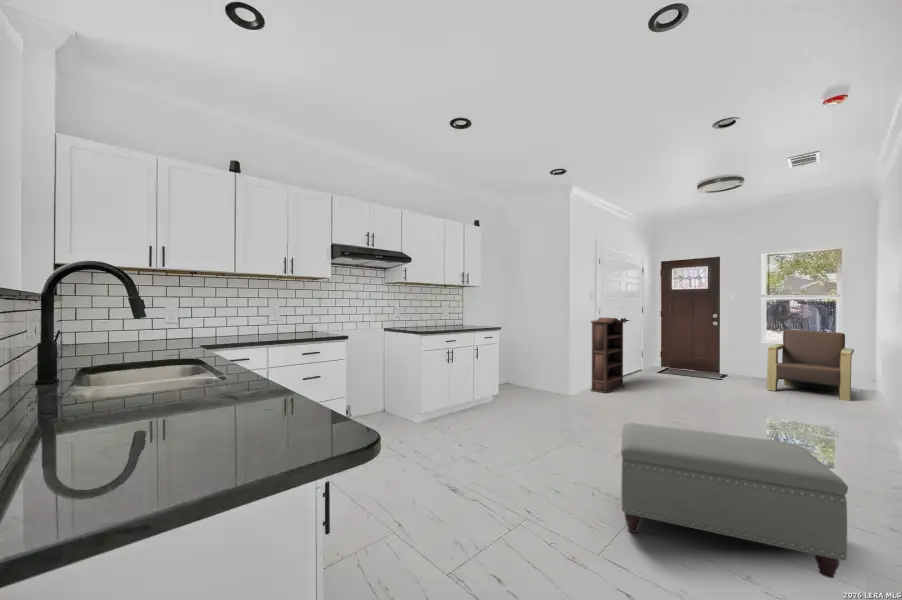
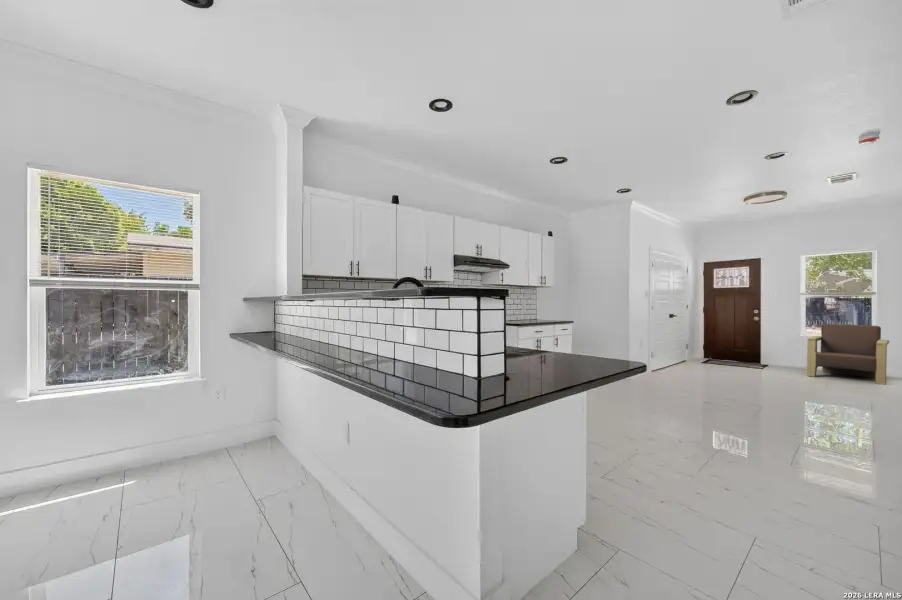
bookshelf: present [591,318,624,393] -> none [647,313,675,377]
ottoman: present [621,423,848,578] -> none [702,388,882,488]

